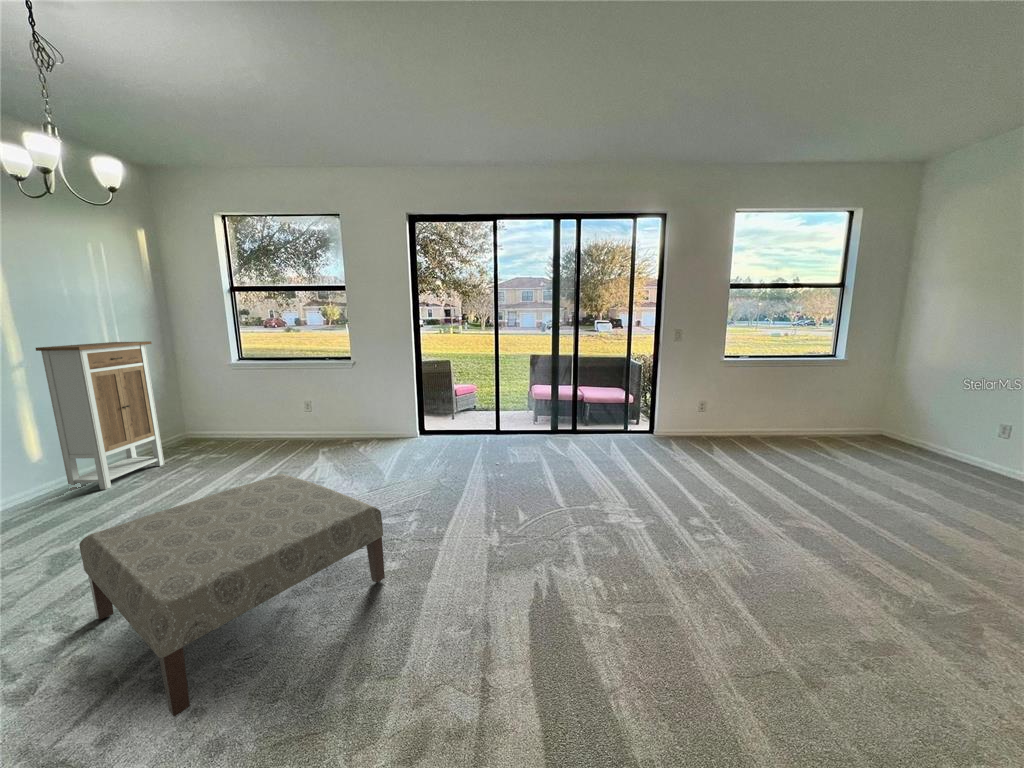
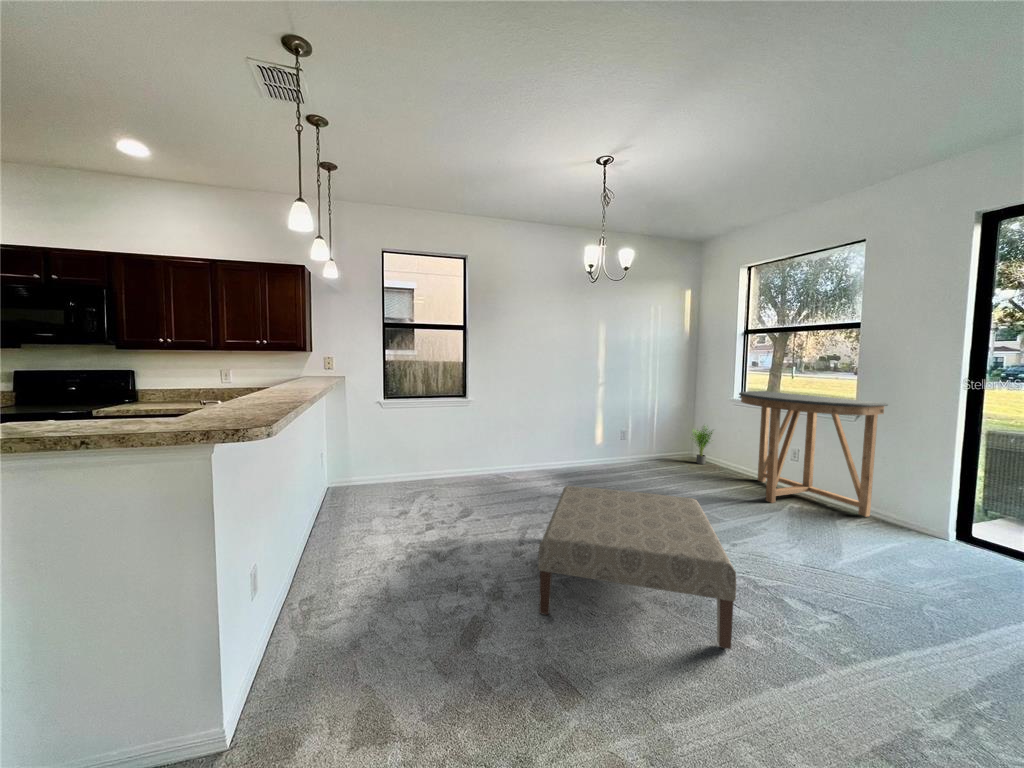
cabinet: present [36,341,164,490] -> none [612,373,673,470]
console table: none [249,350,375,457] -> present [739,391,888,517]
potted plant: none [182,398,221,447] -> present [693,426,712,464]

